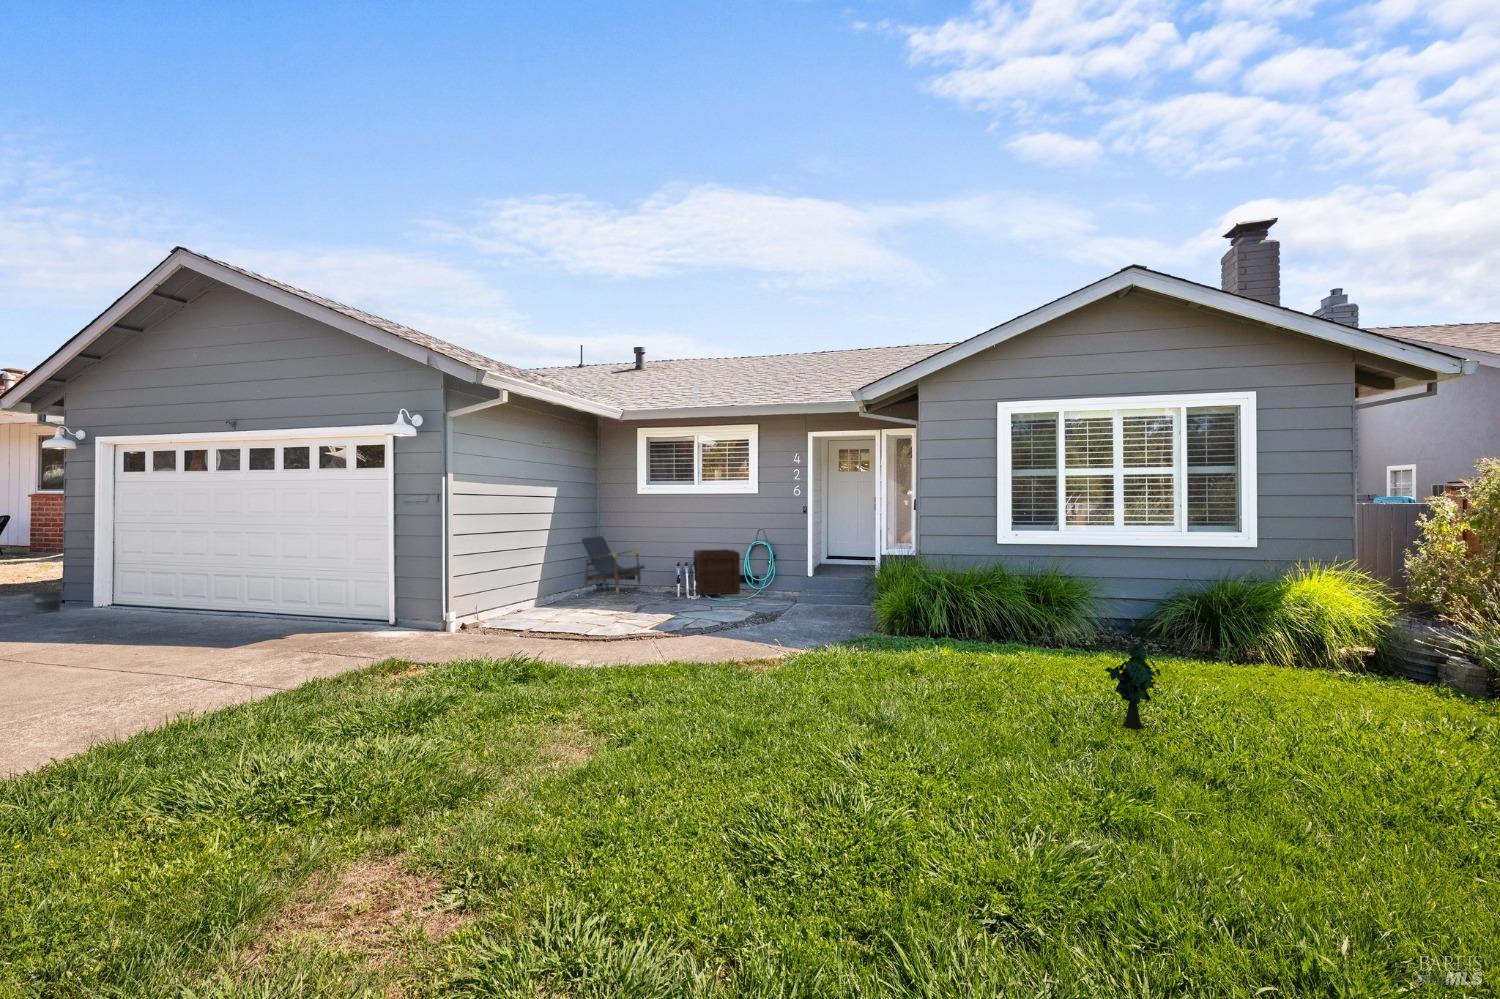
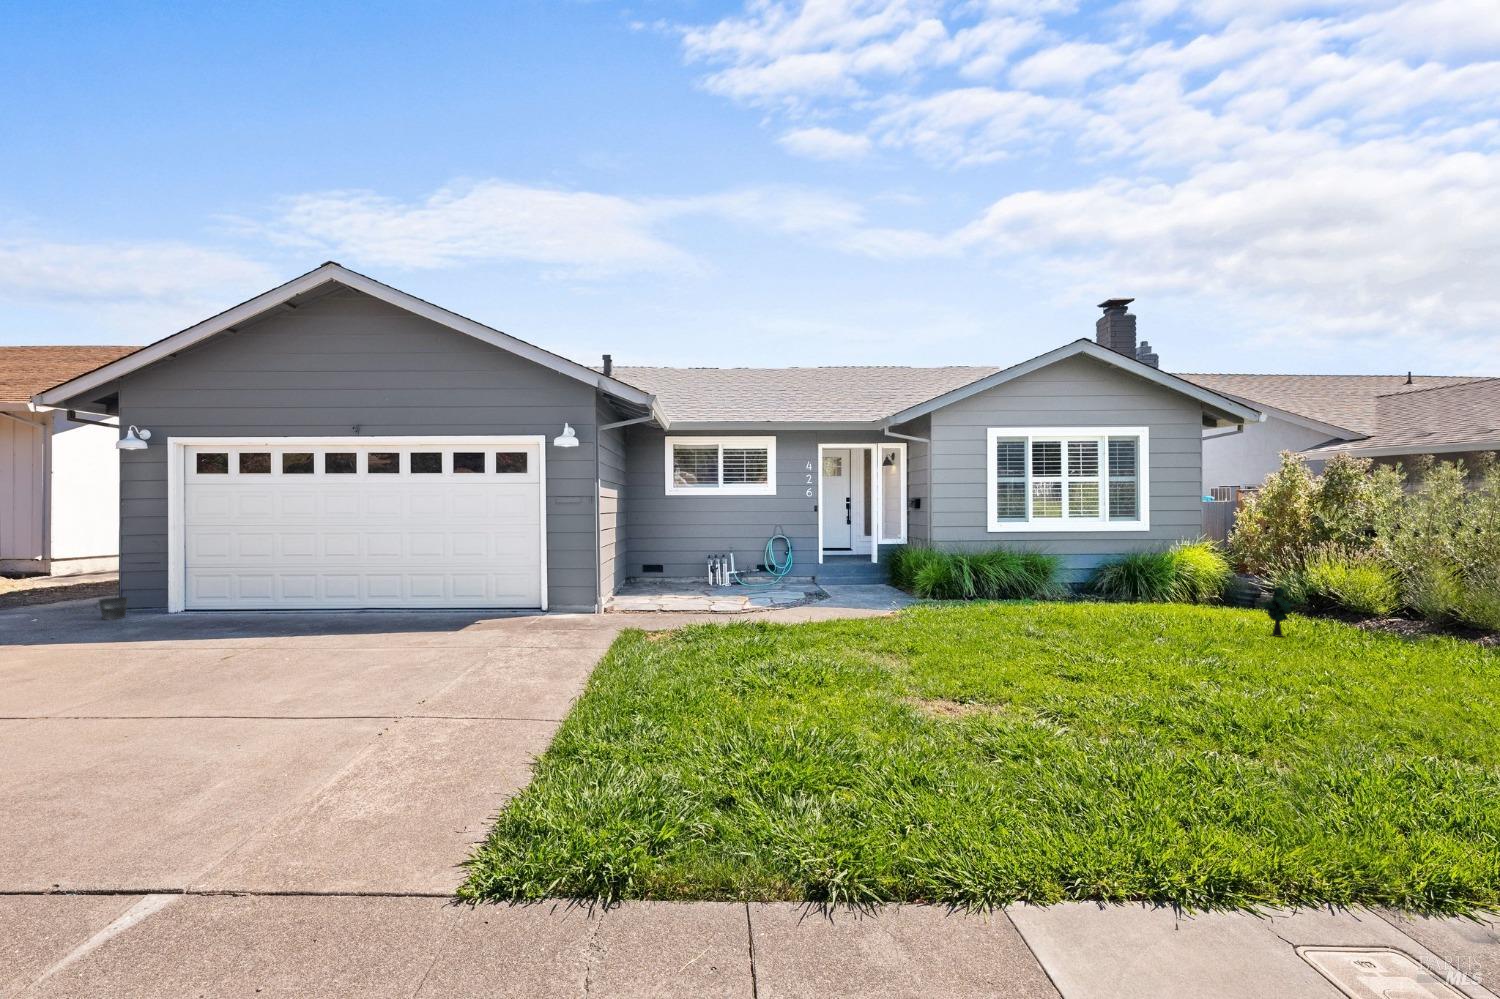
lounge chair: present [582,536,645,593] -> none [621,532,673,581]
wooden crate: present [693,549,740,595] -> none [717,541,763,579]
decorative plant: present [1105,638,1161,729] -> present [1262,584,1293,637]

